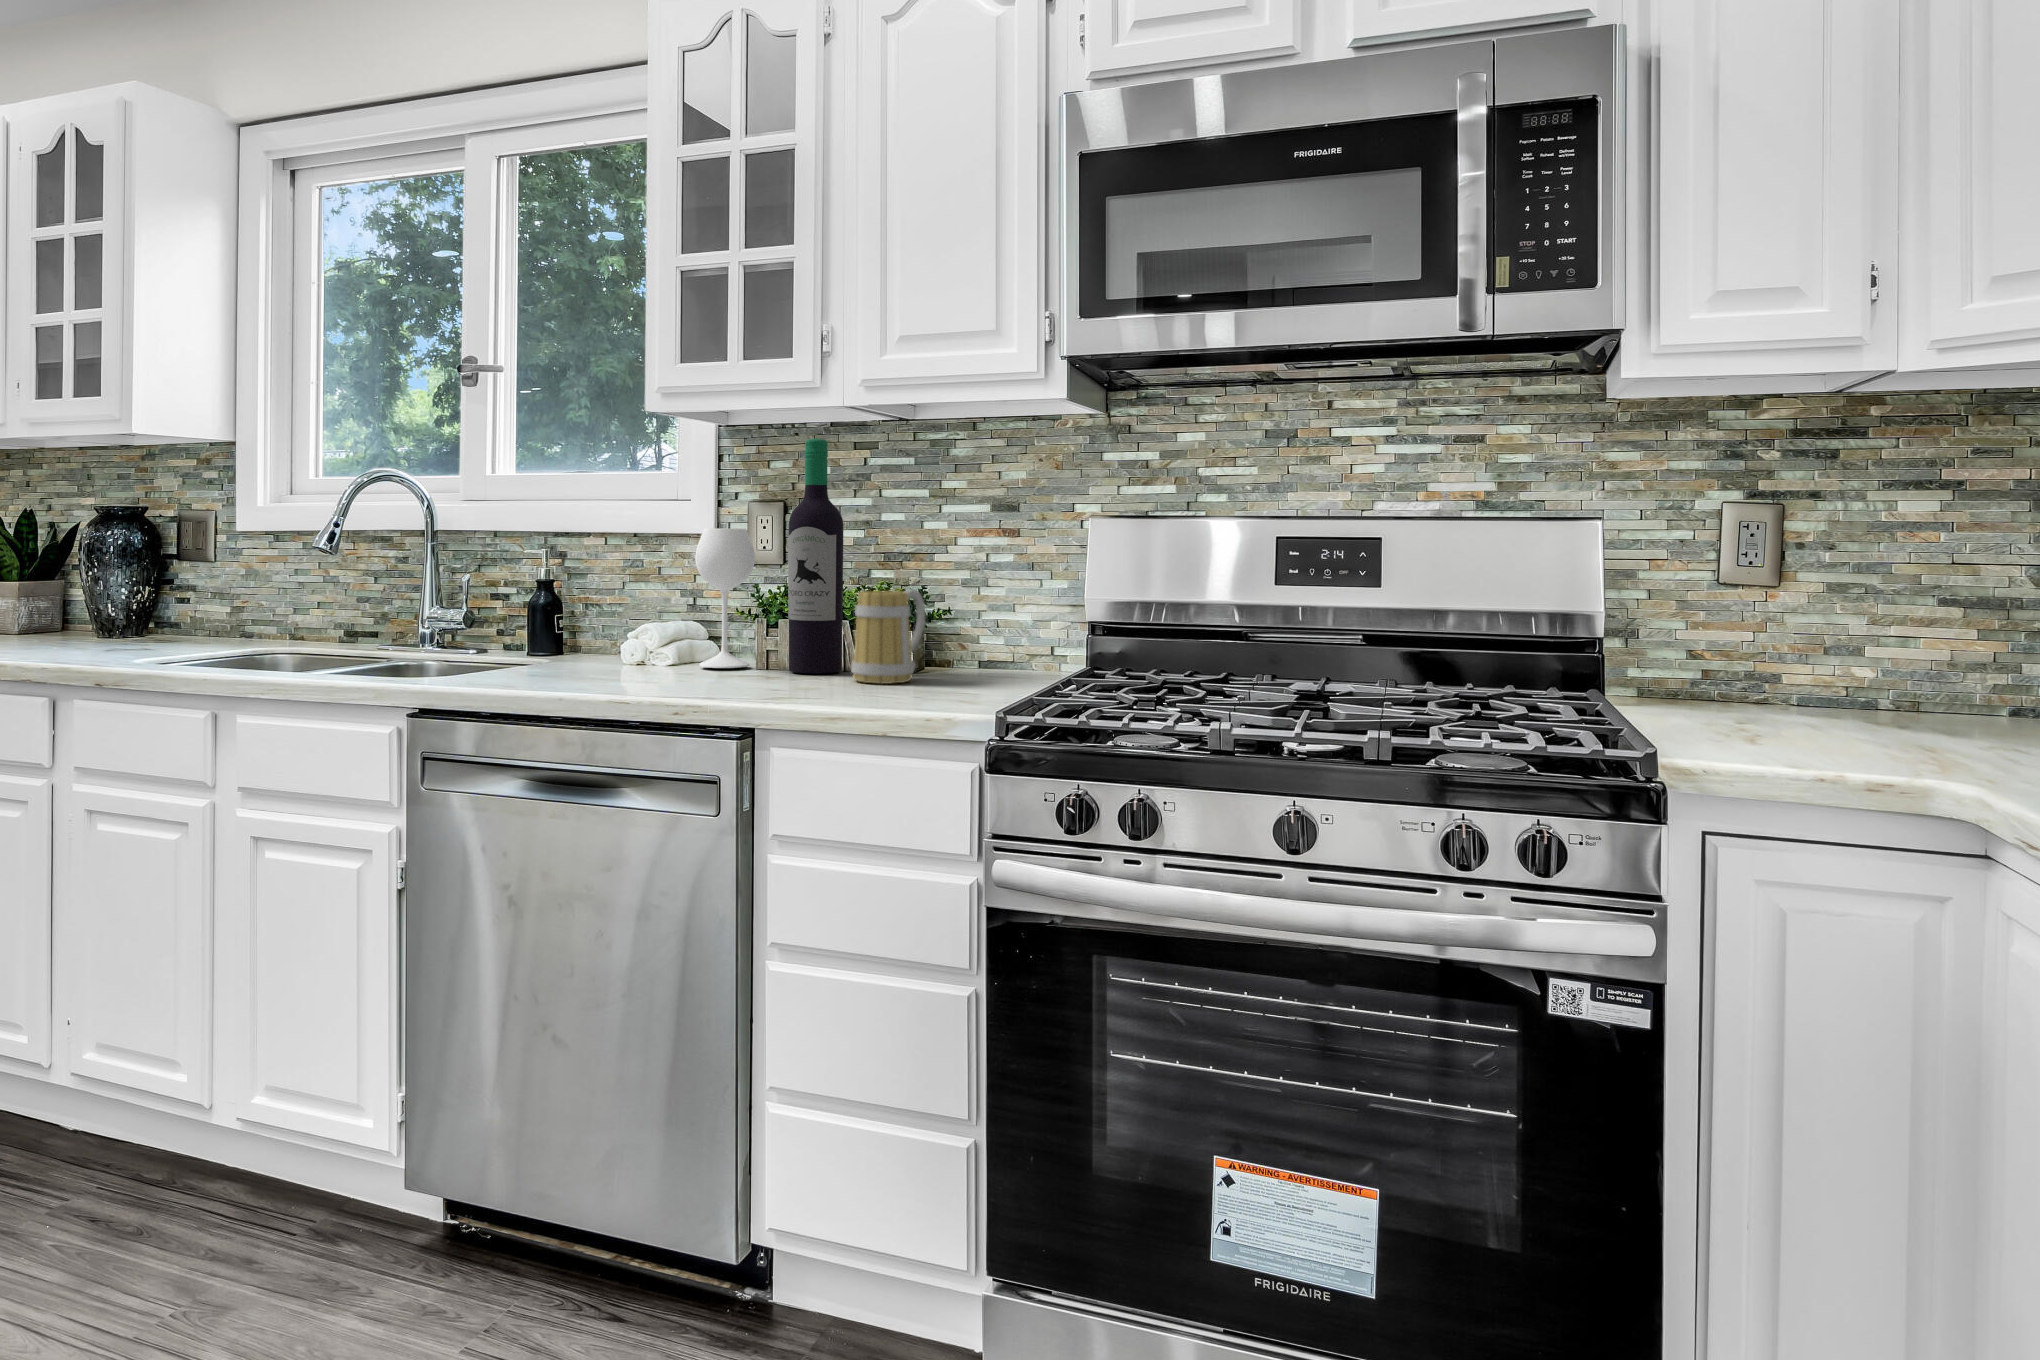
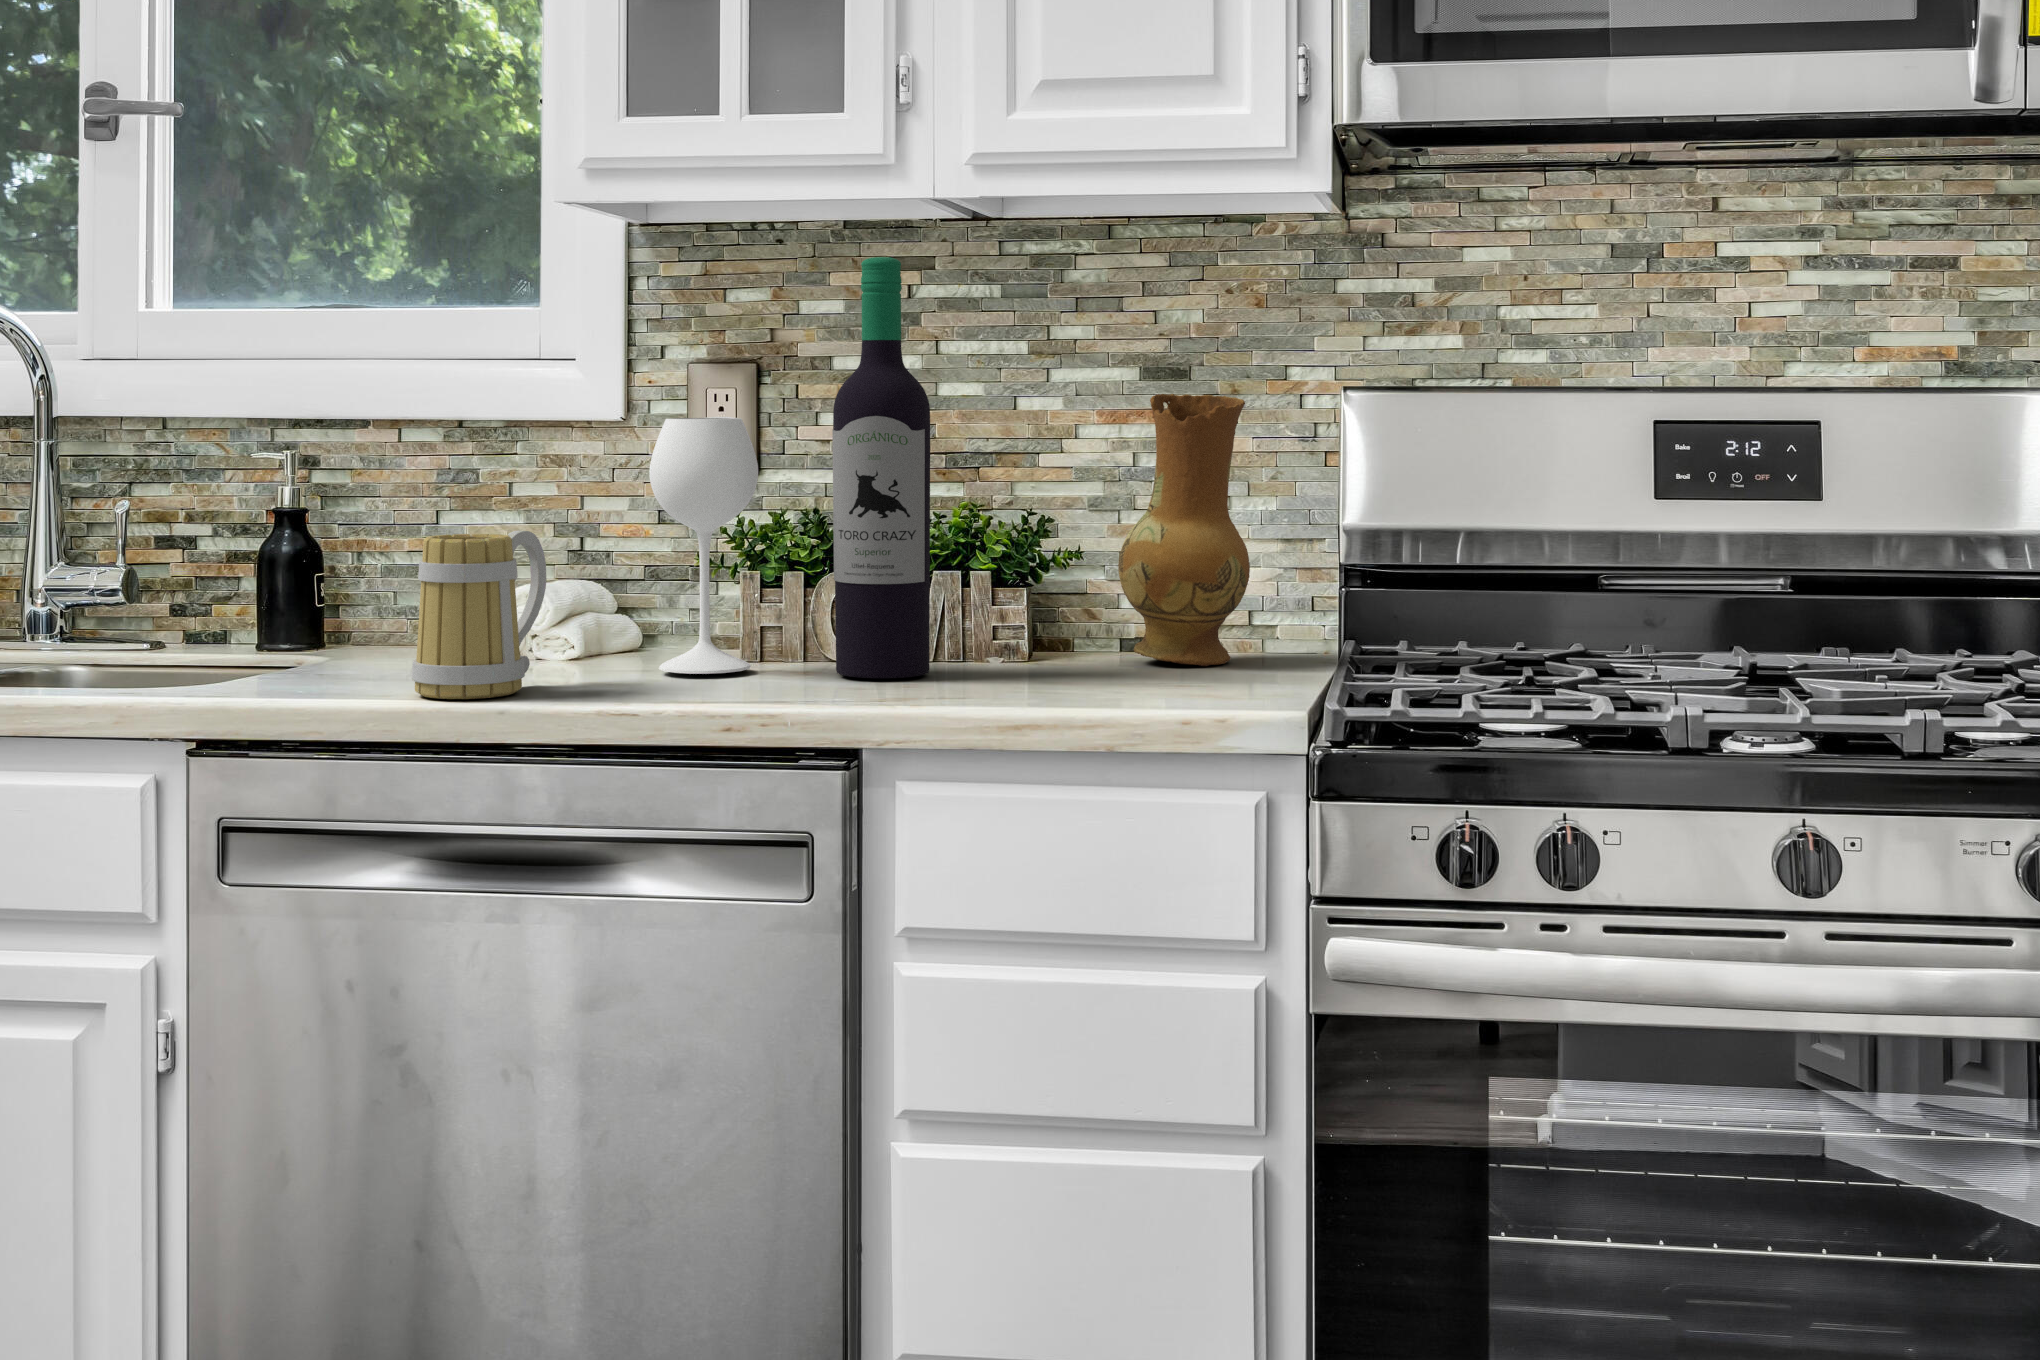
ceramic jug: none [957,517,1033,673] -> present [1118,394,1250,666]
mug: present [851,590,925,684] -> present [412,531,546,699]

